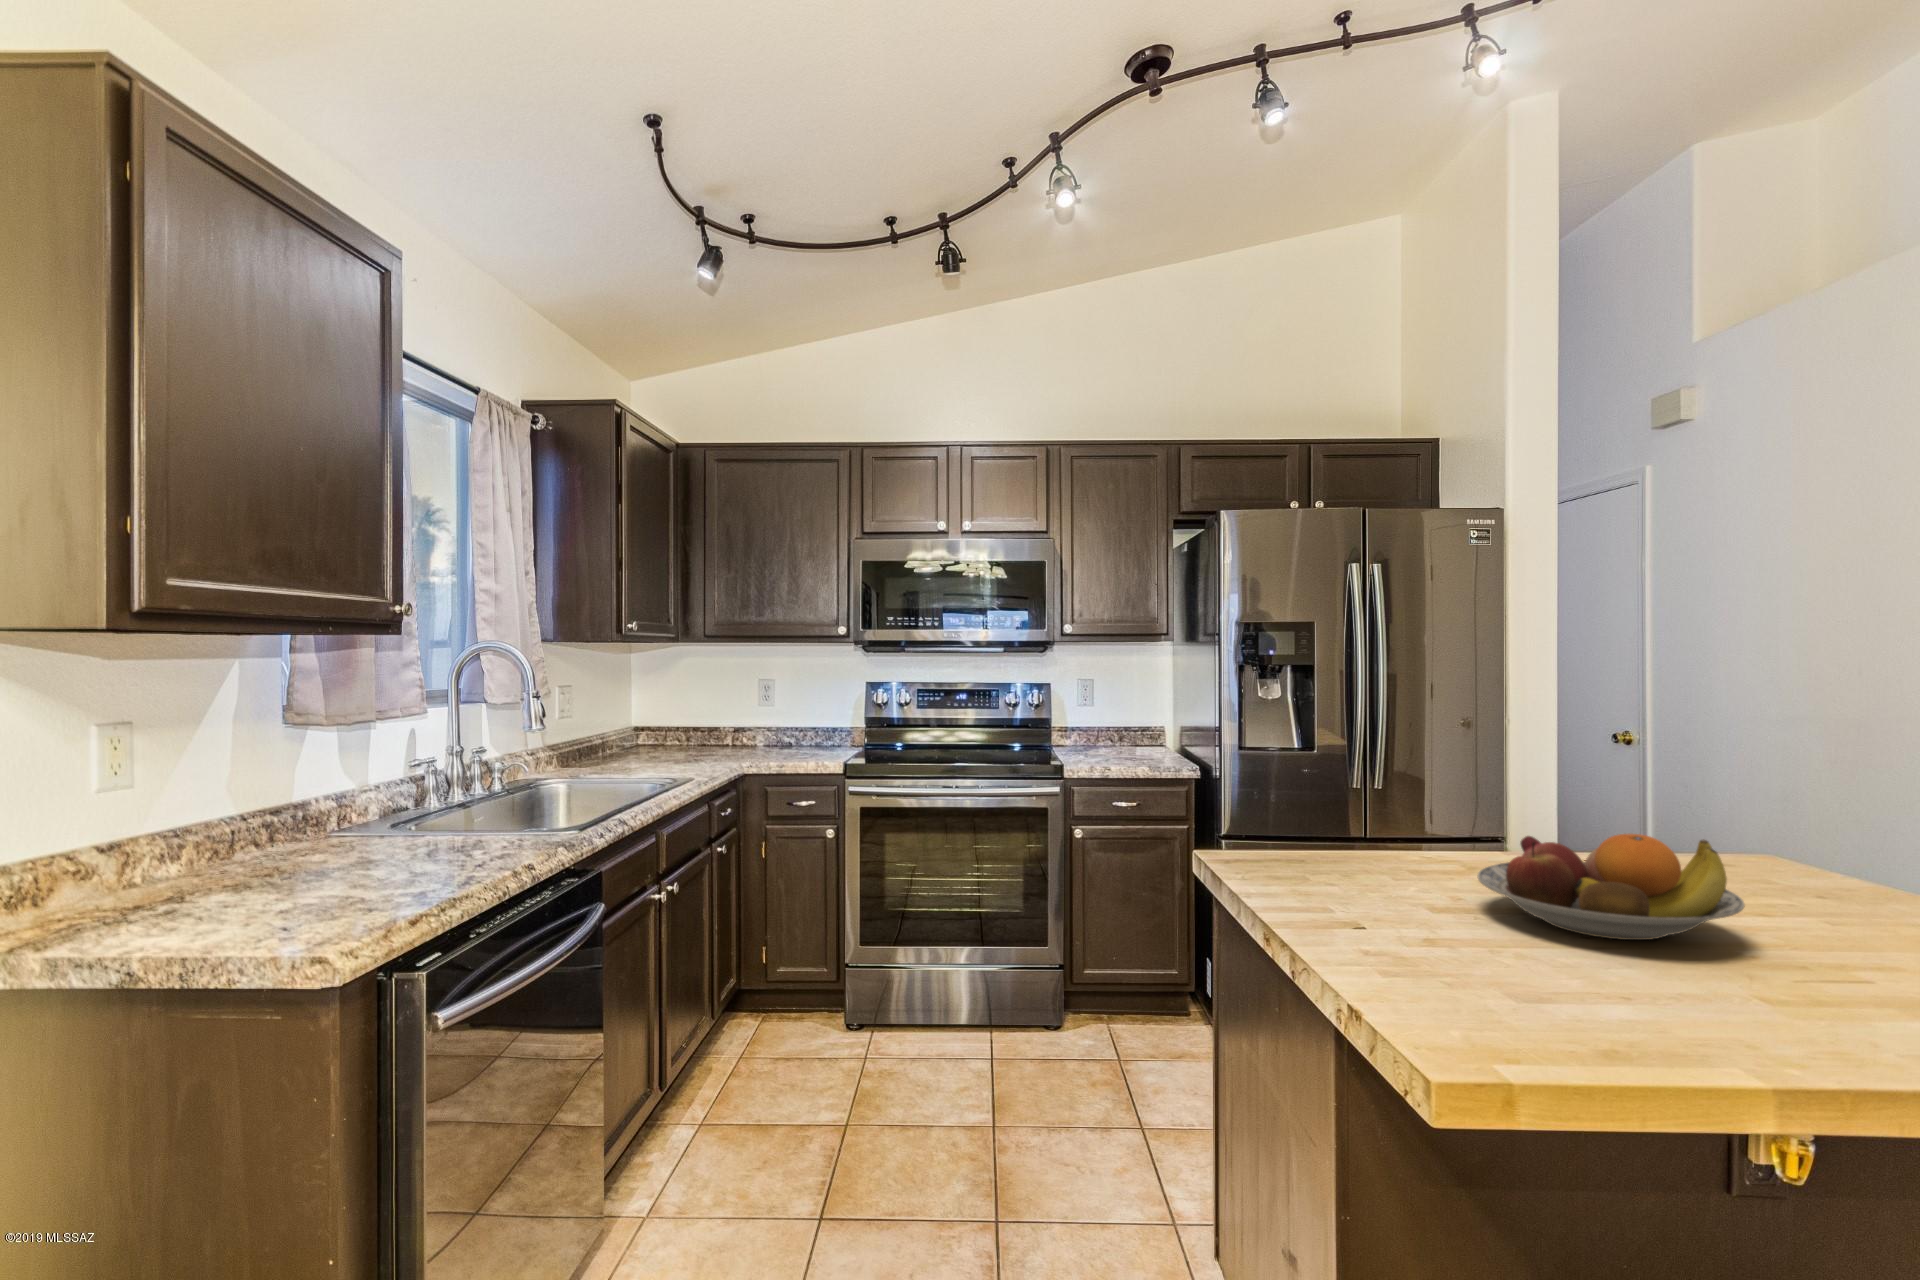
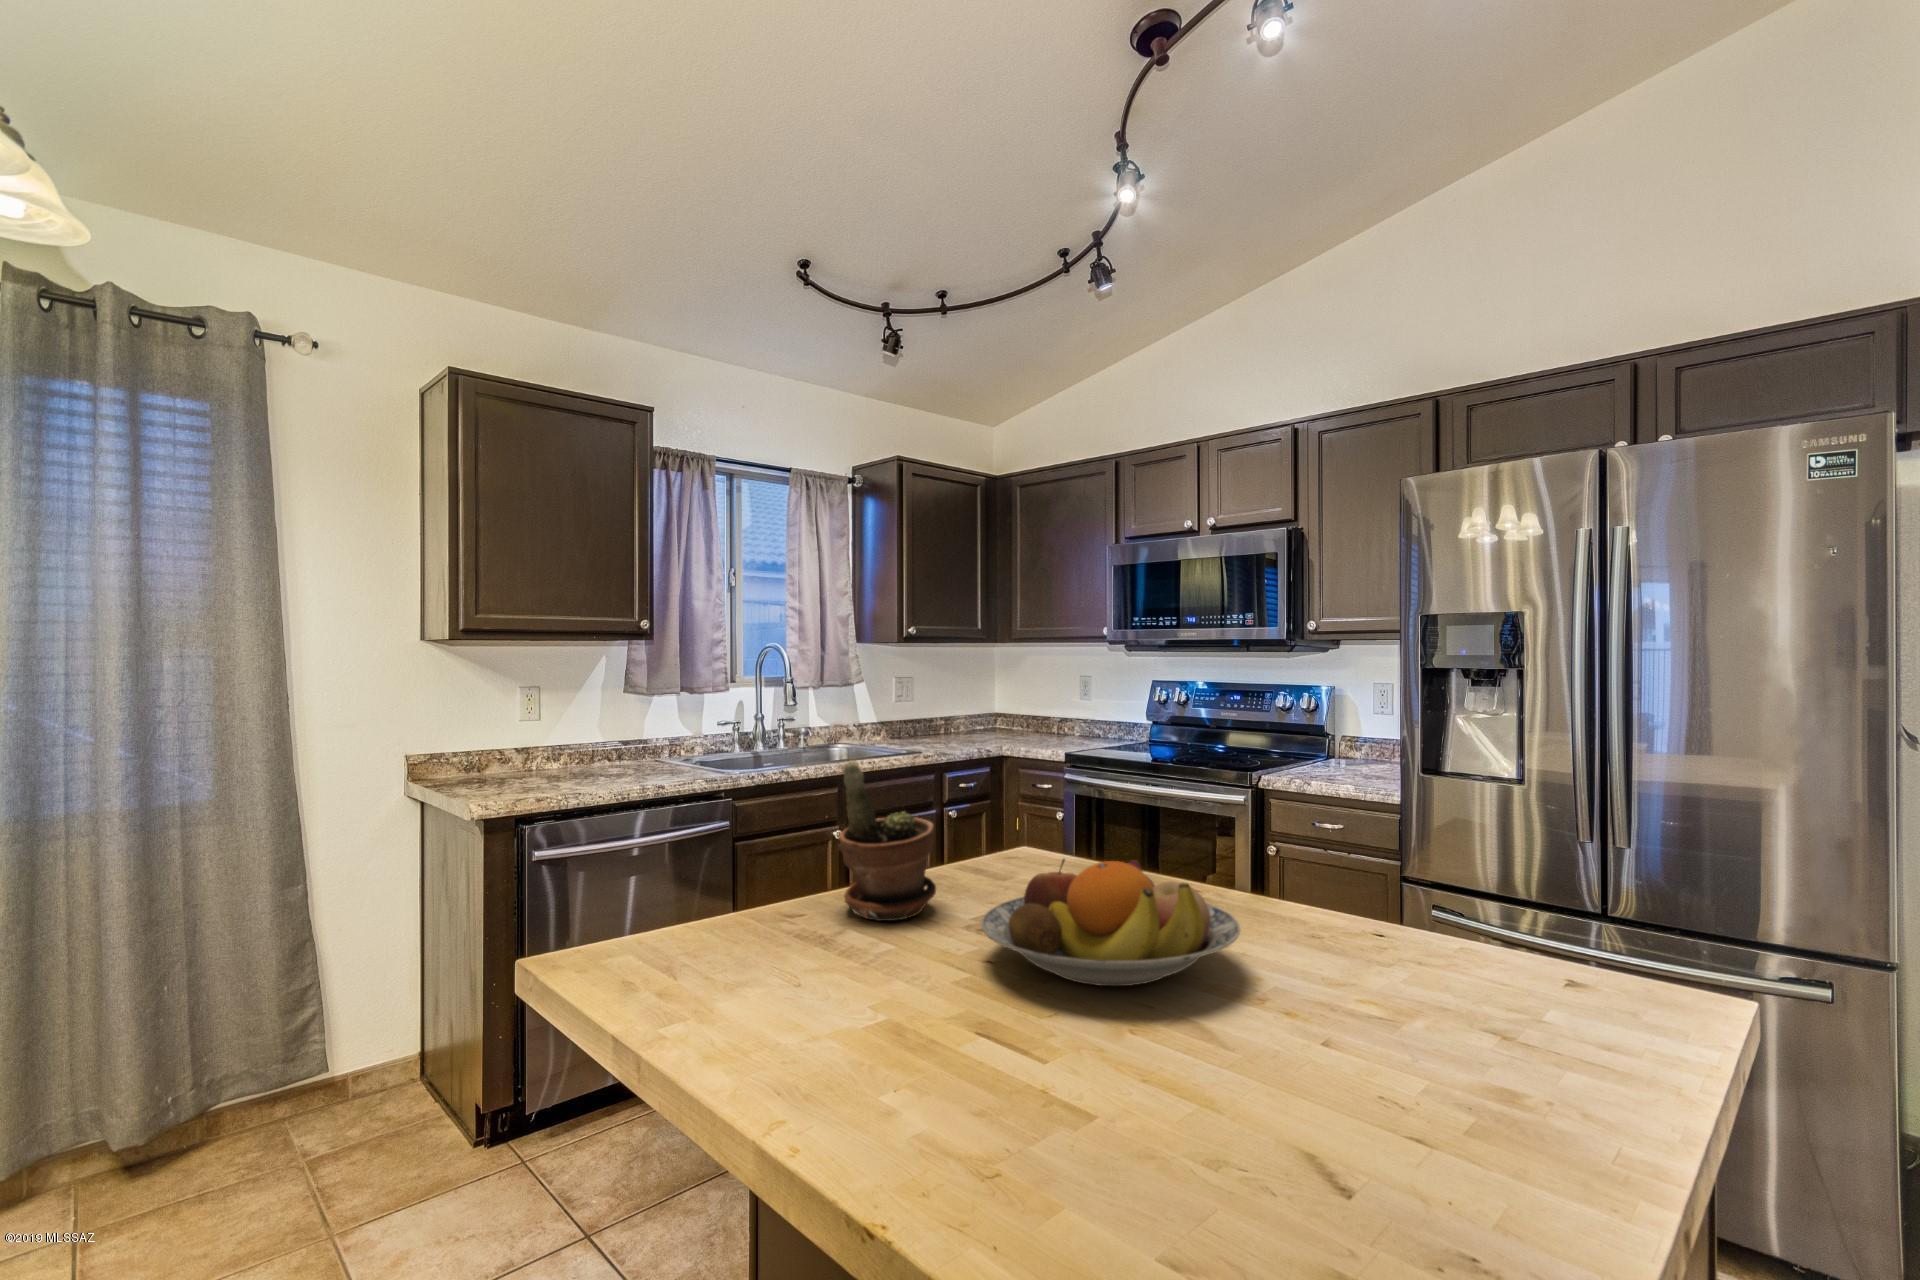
potted plant: none [1315,776,1428,942] -> present [838,761,936,921]

